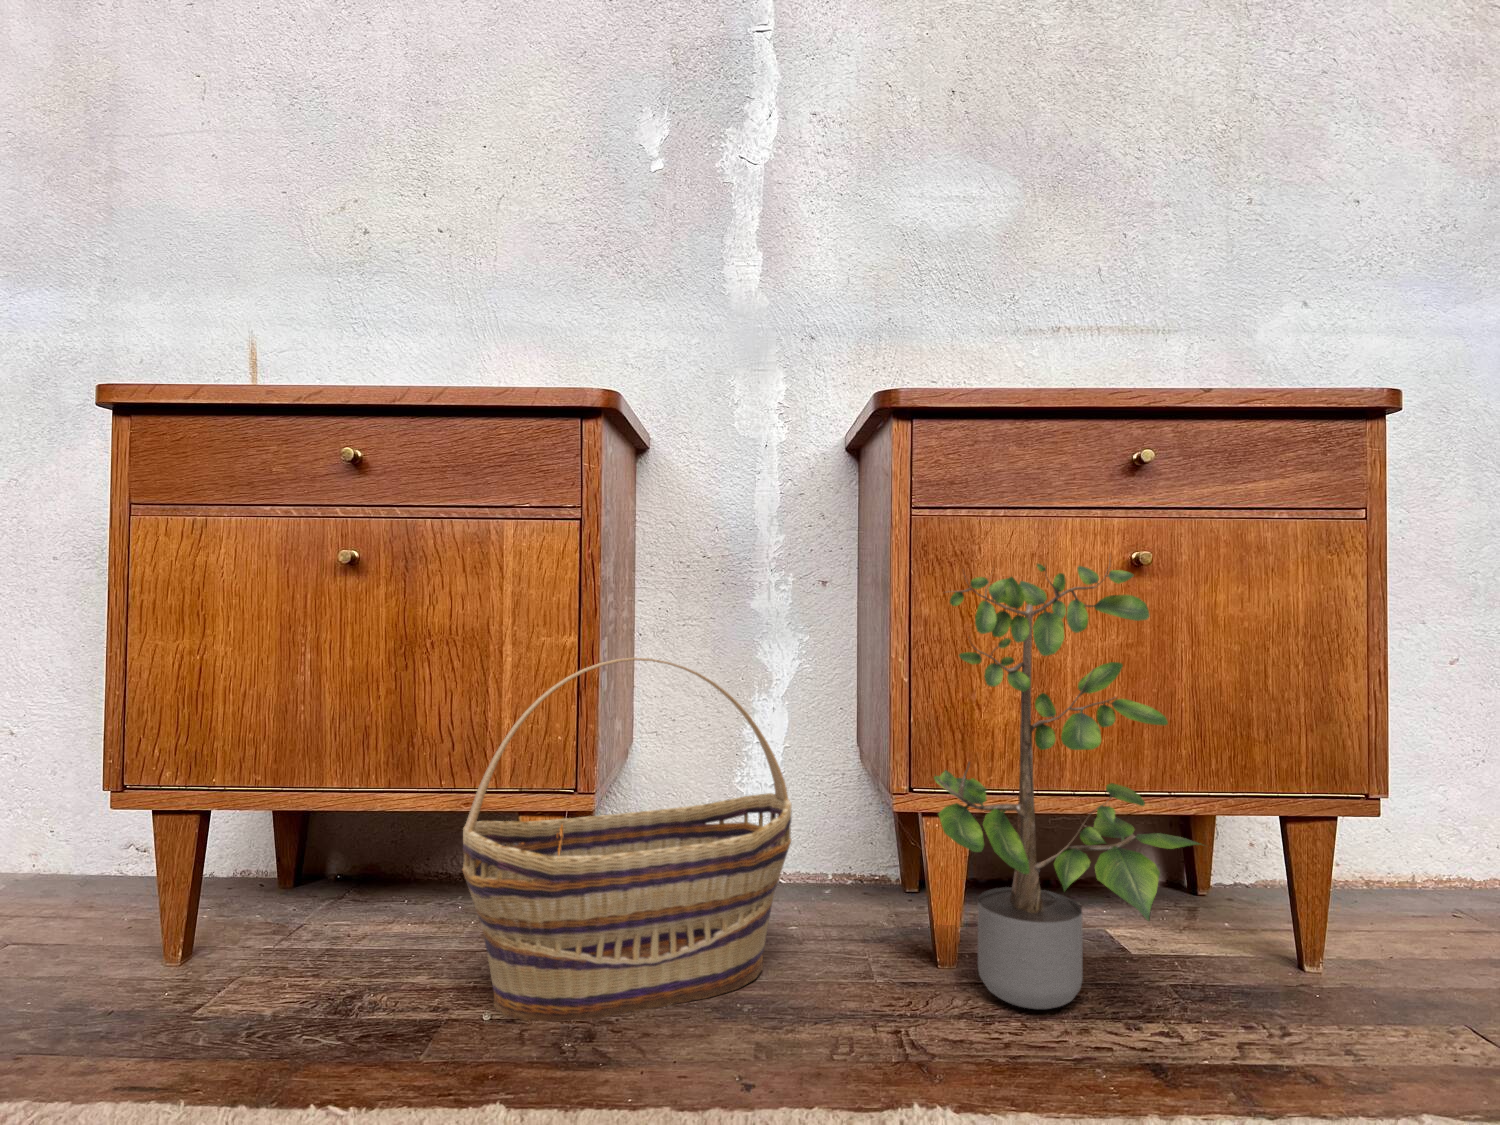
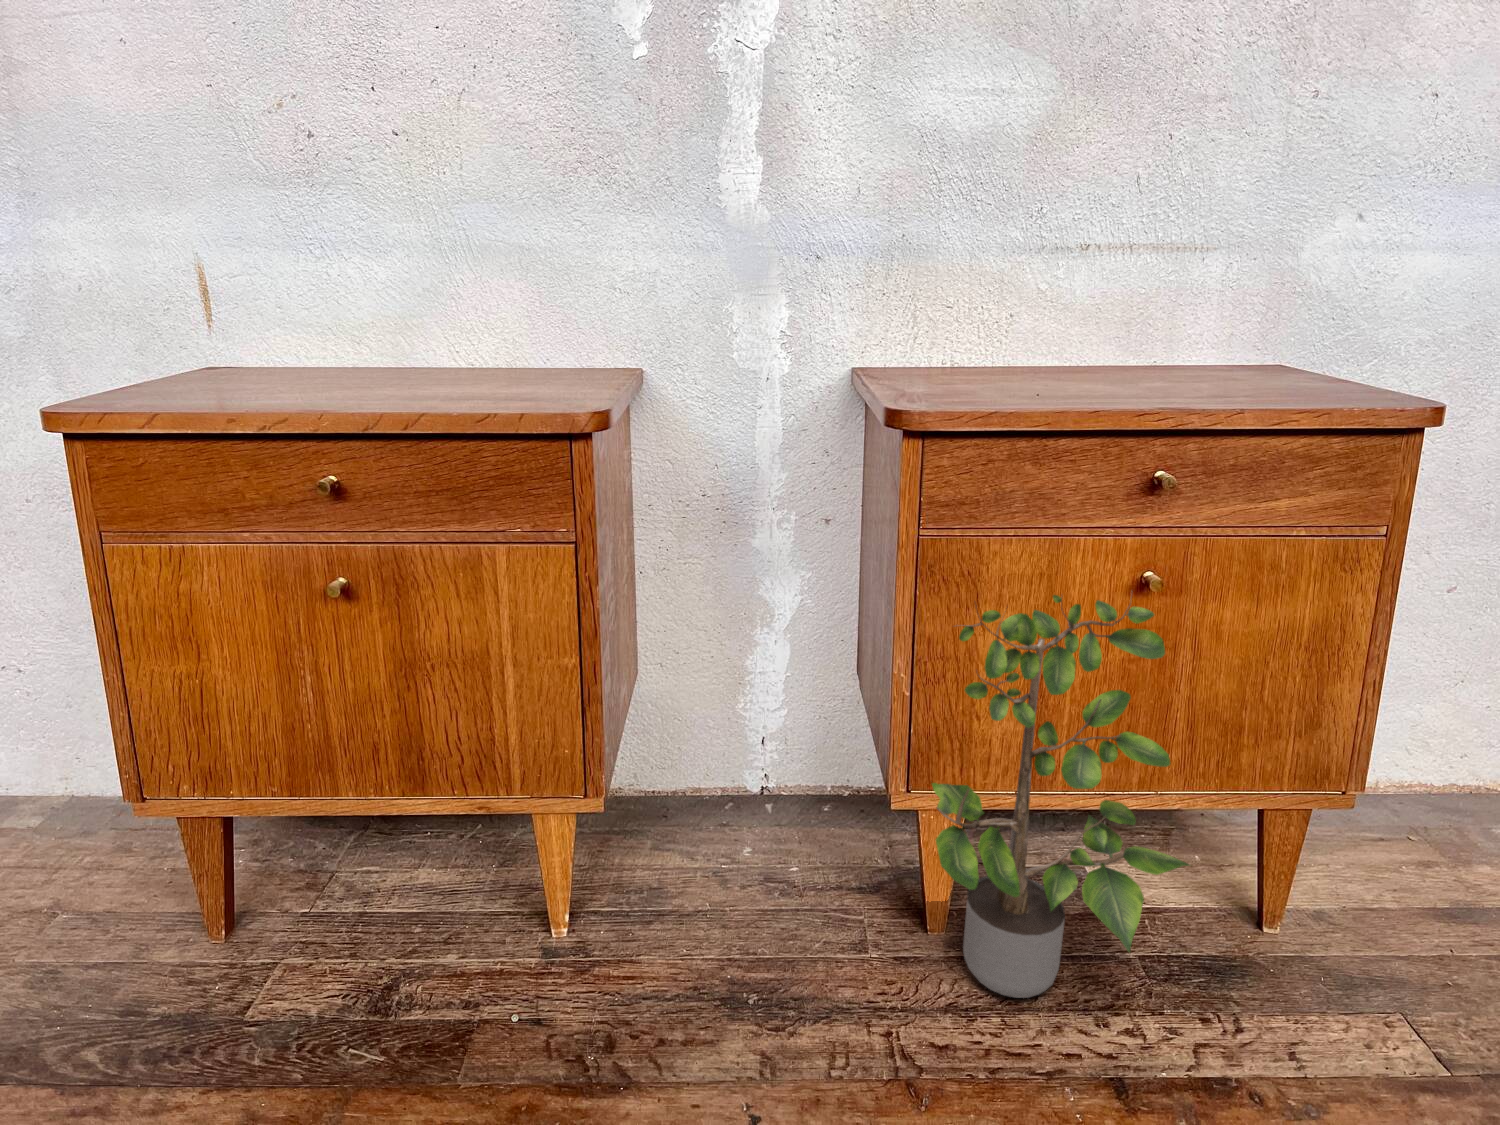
basket: present [463,658,792,1022] -> none [477,682,793,1020]

